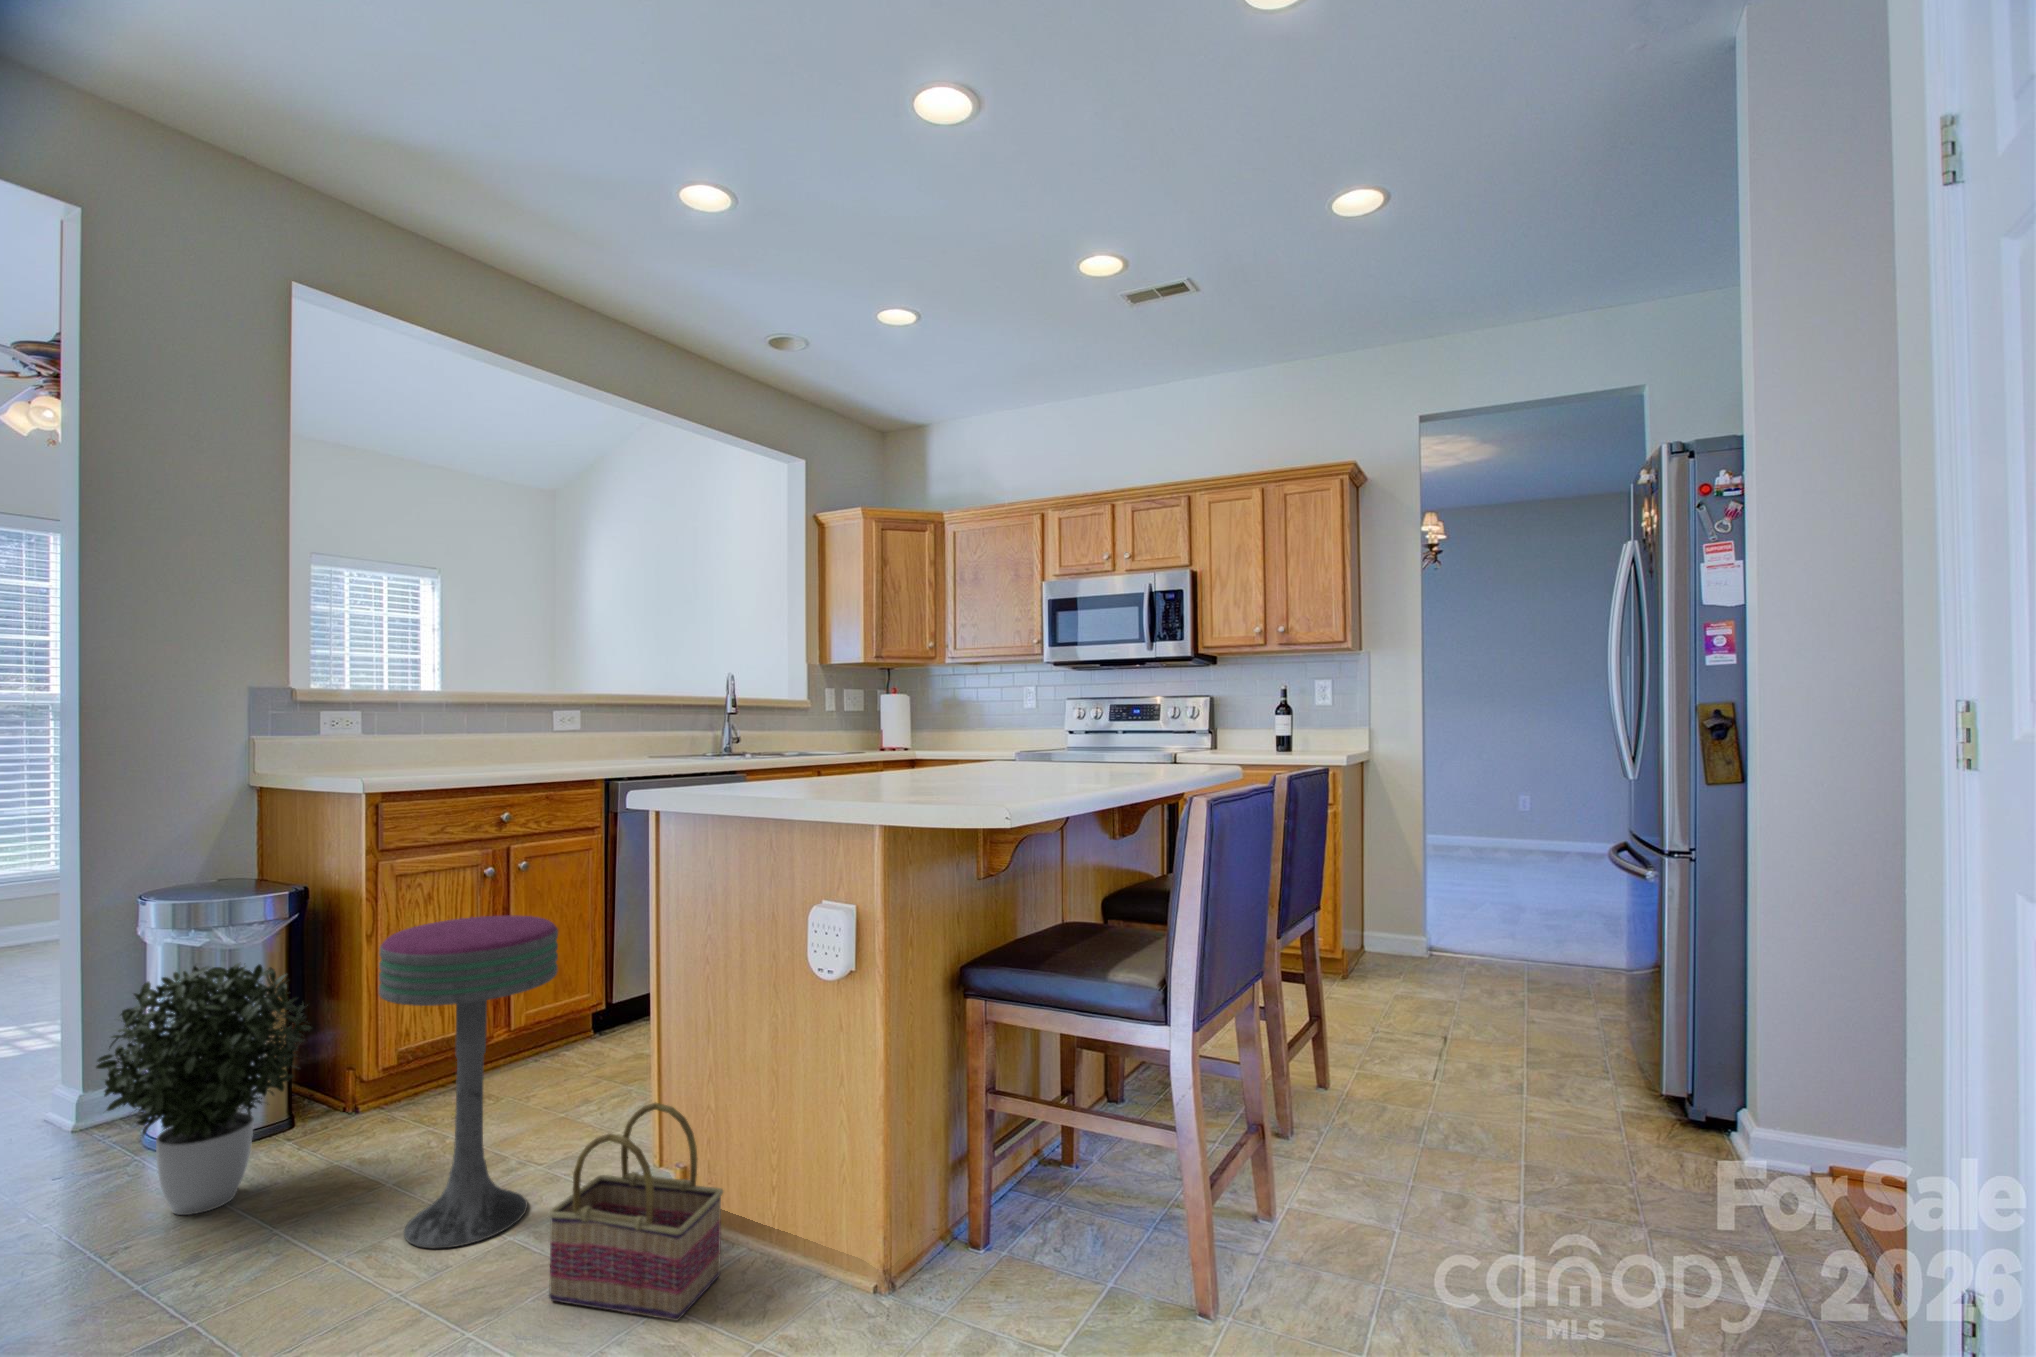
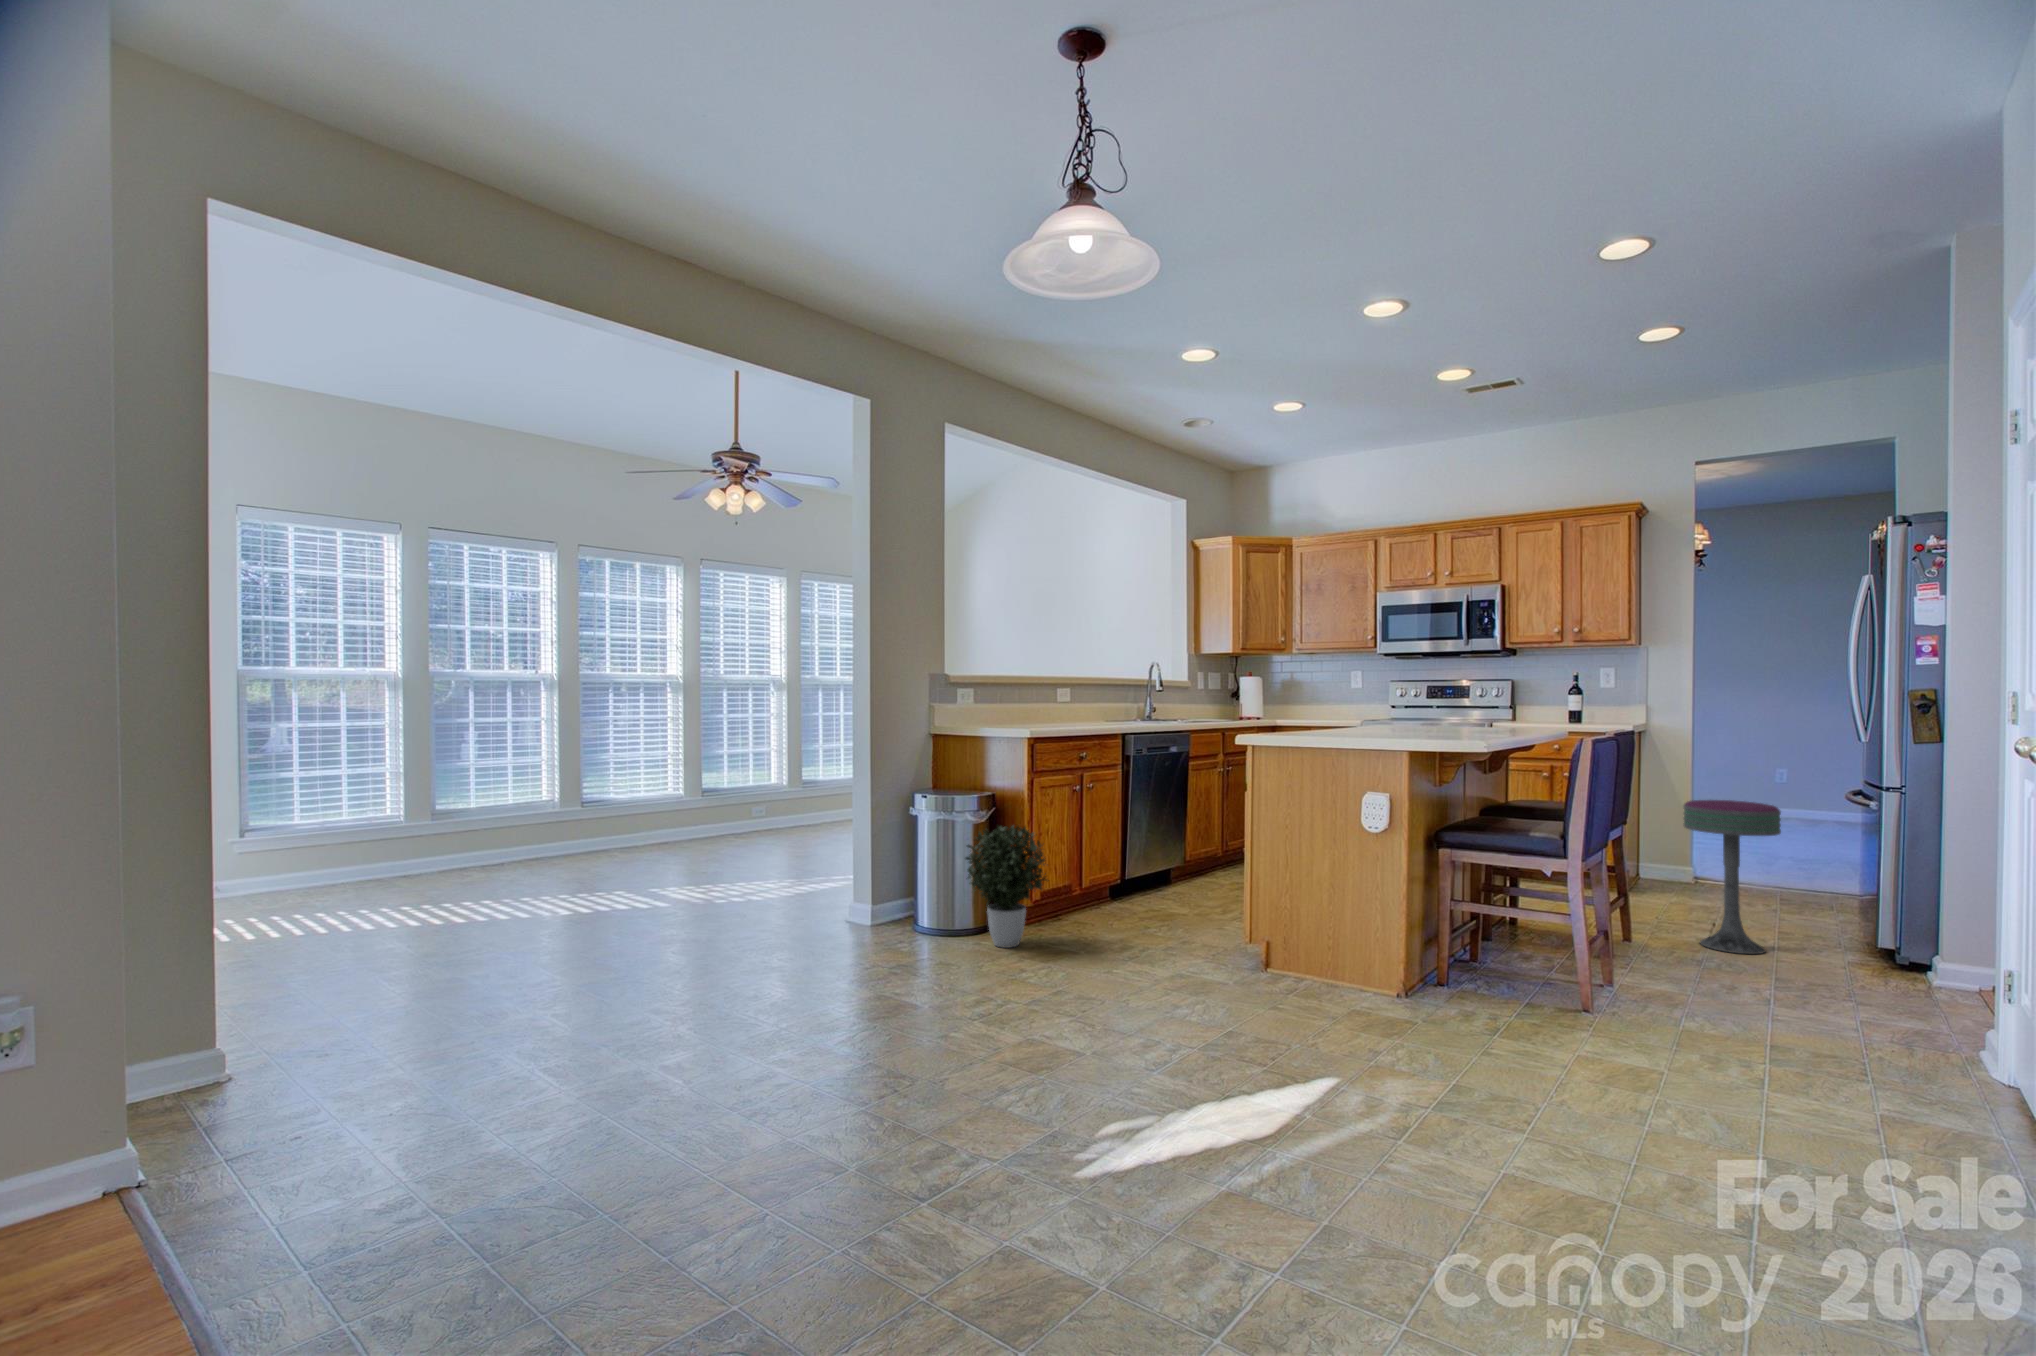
bar stool: present [379,915,558,1248] -> present [1684,800,1781,954]
basket: present [548,1103,723,1321] -> none [1229,894,1310,990]

